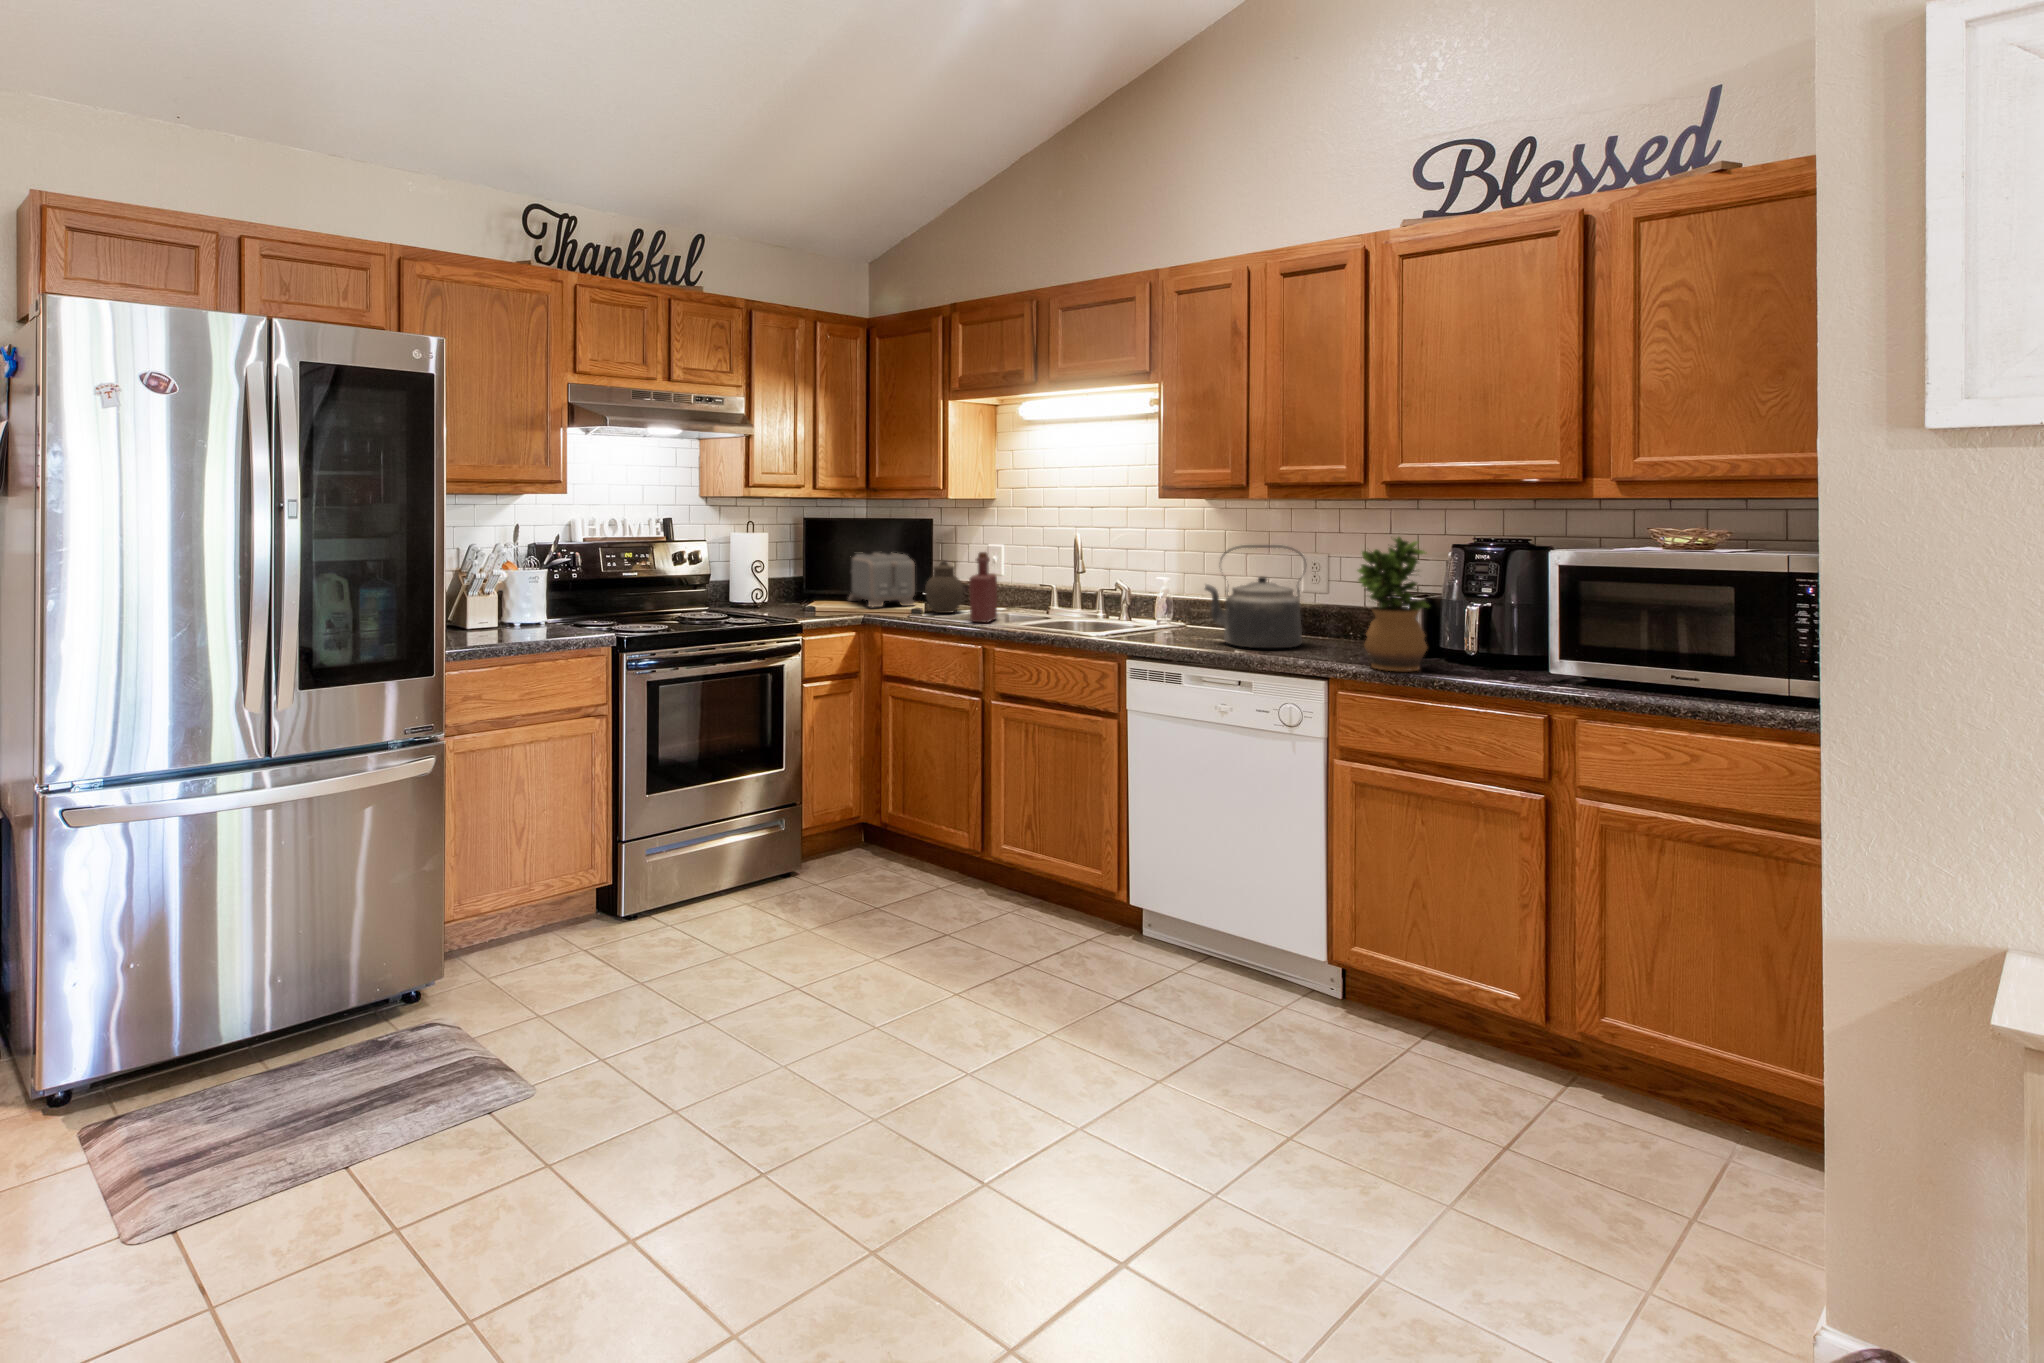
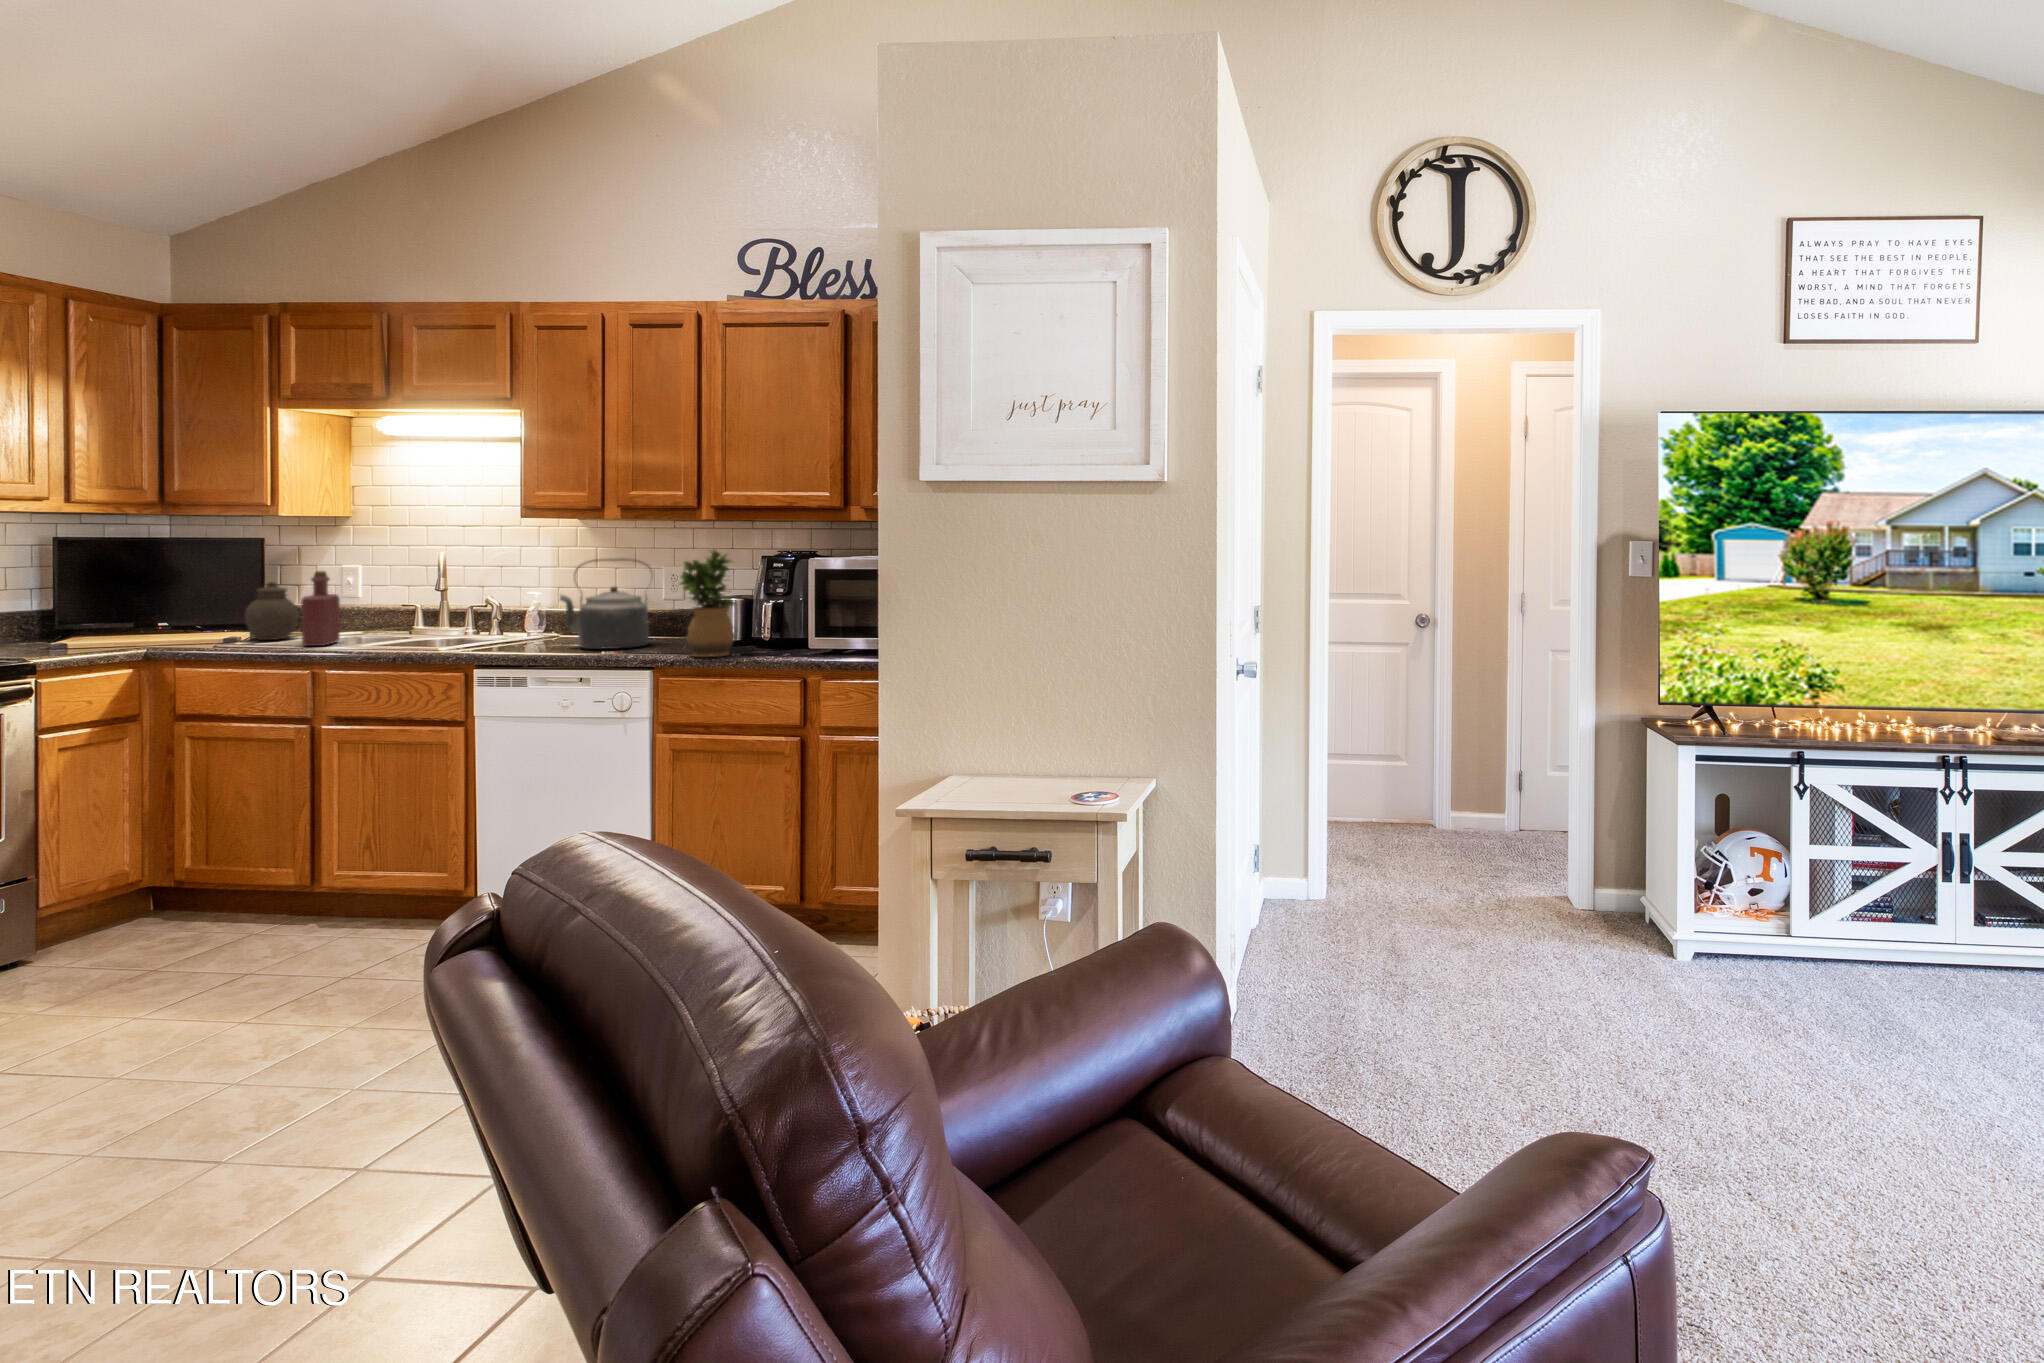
toaster: present [848,553,915,607] -> none [131,575,234,639]

